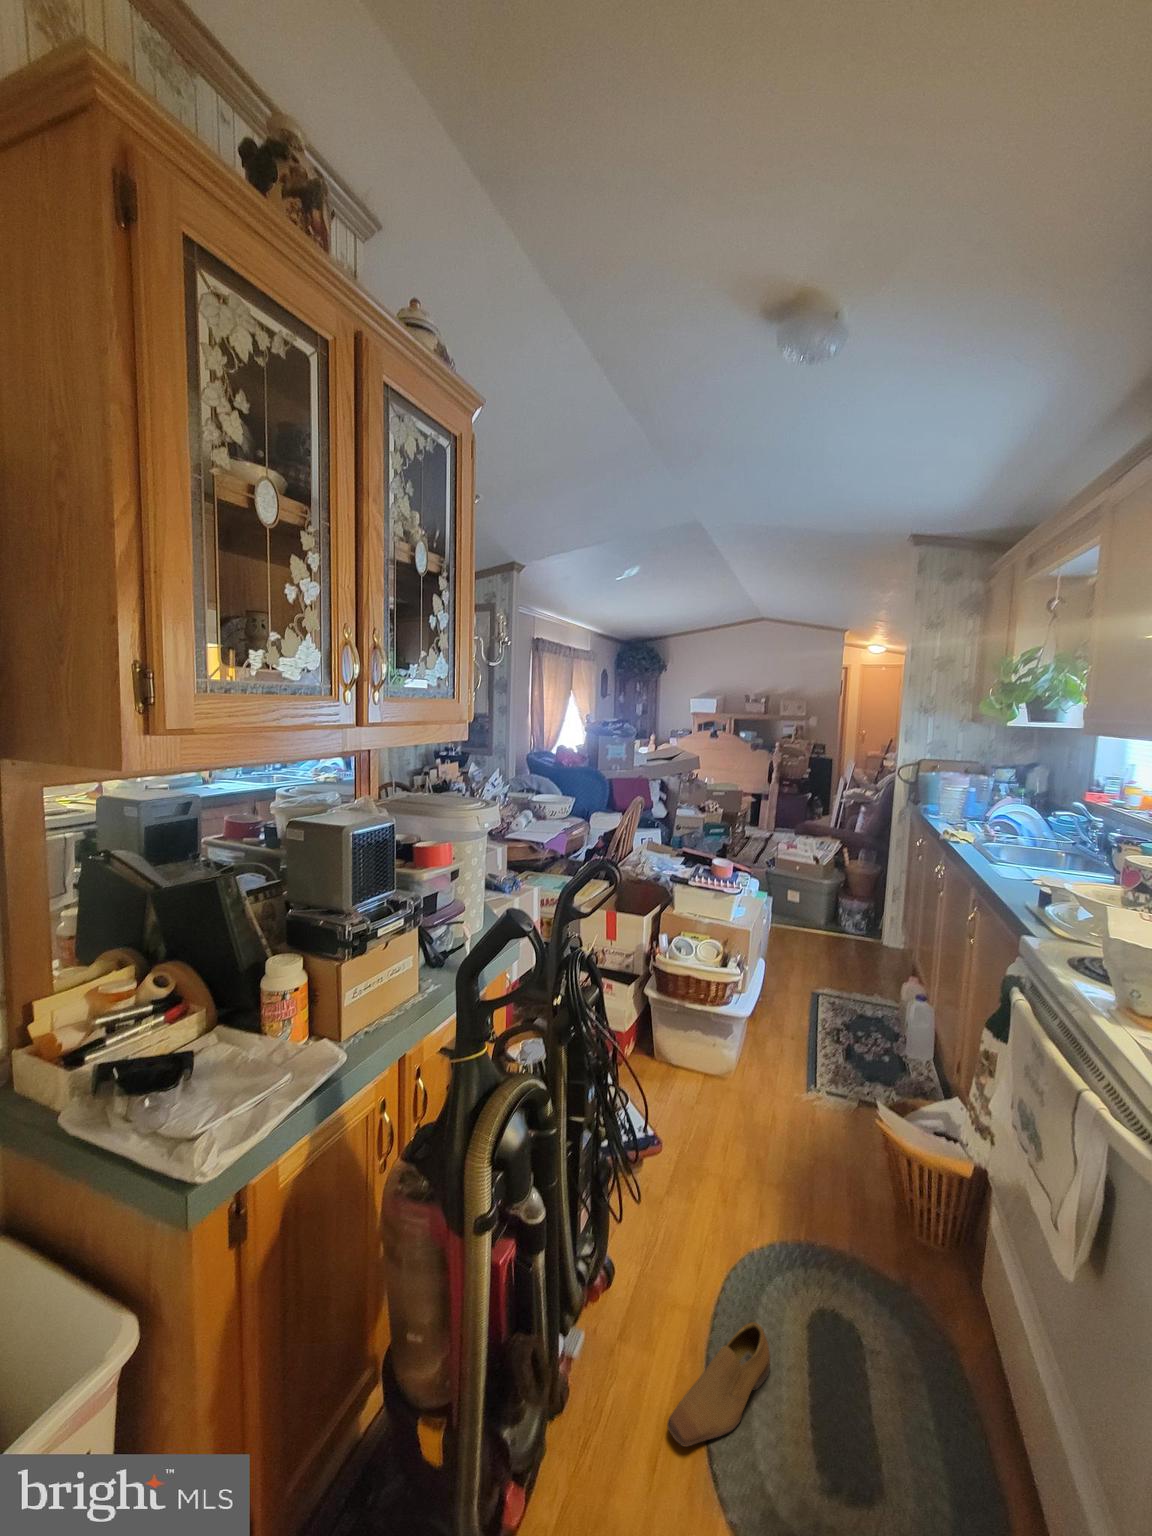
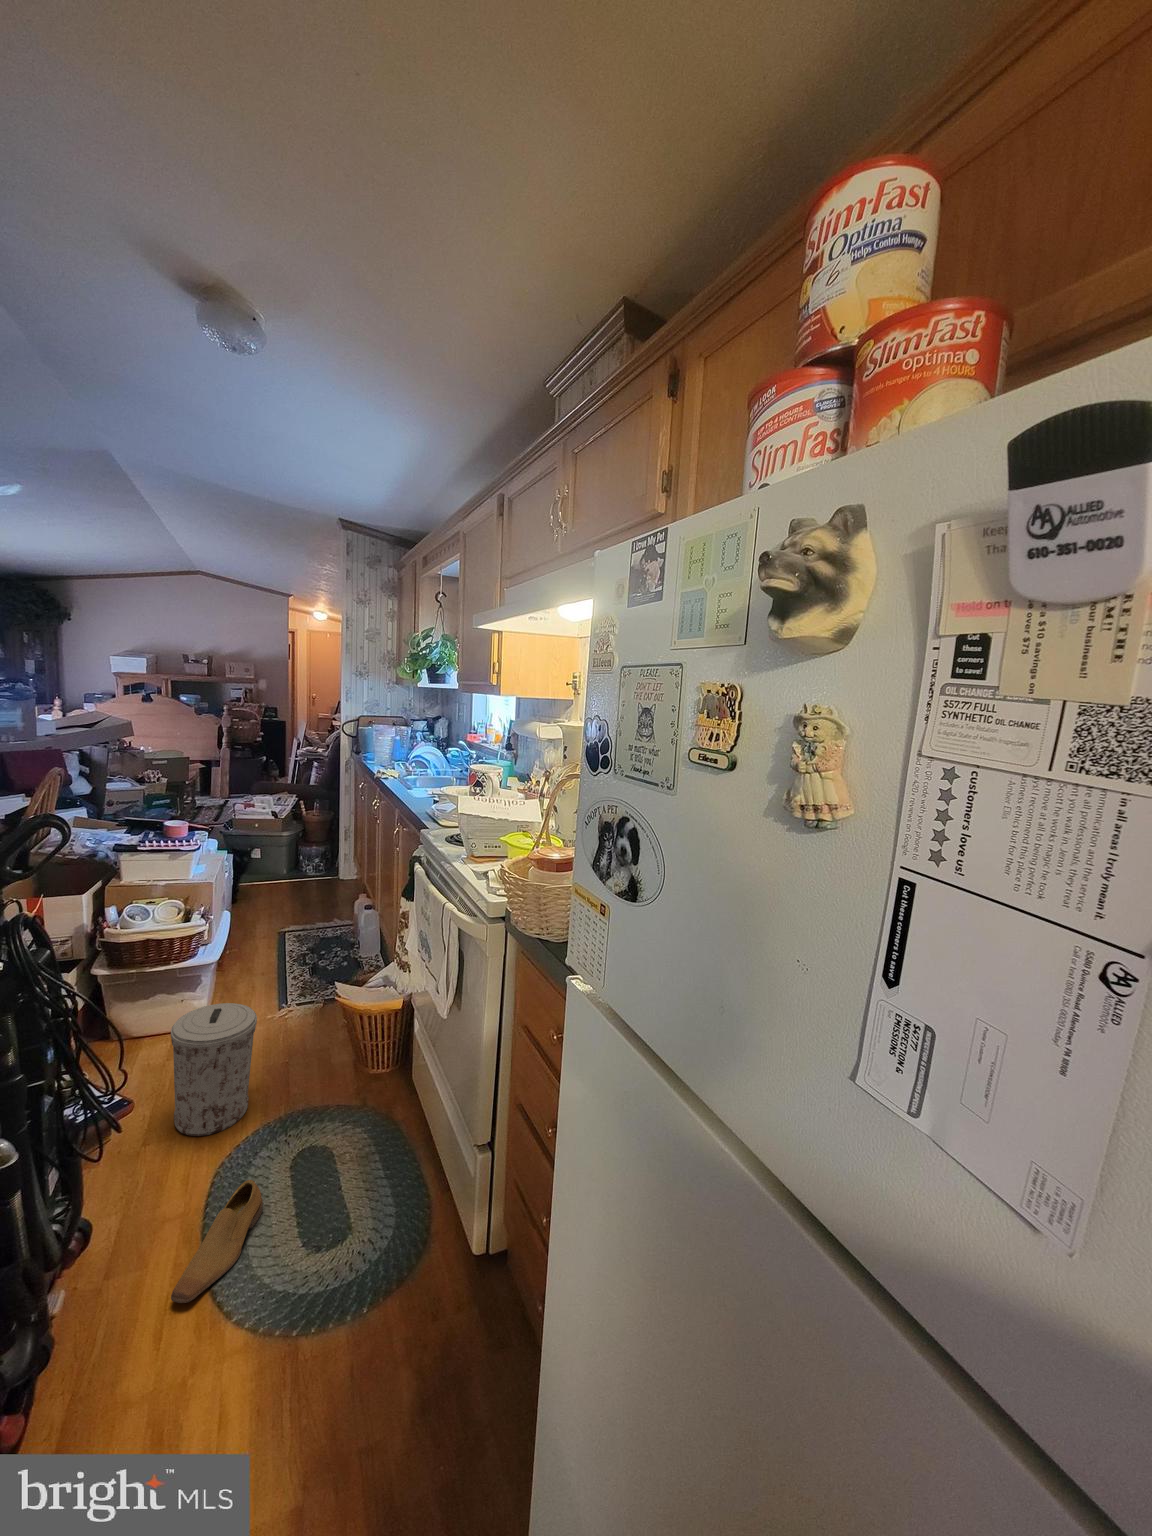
trash can: none [694,1071,782,1223] -> present [171,1003,257,1136]

